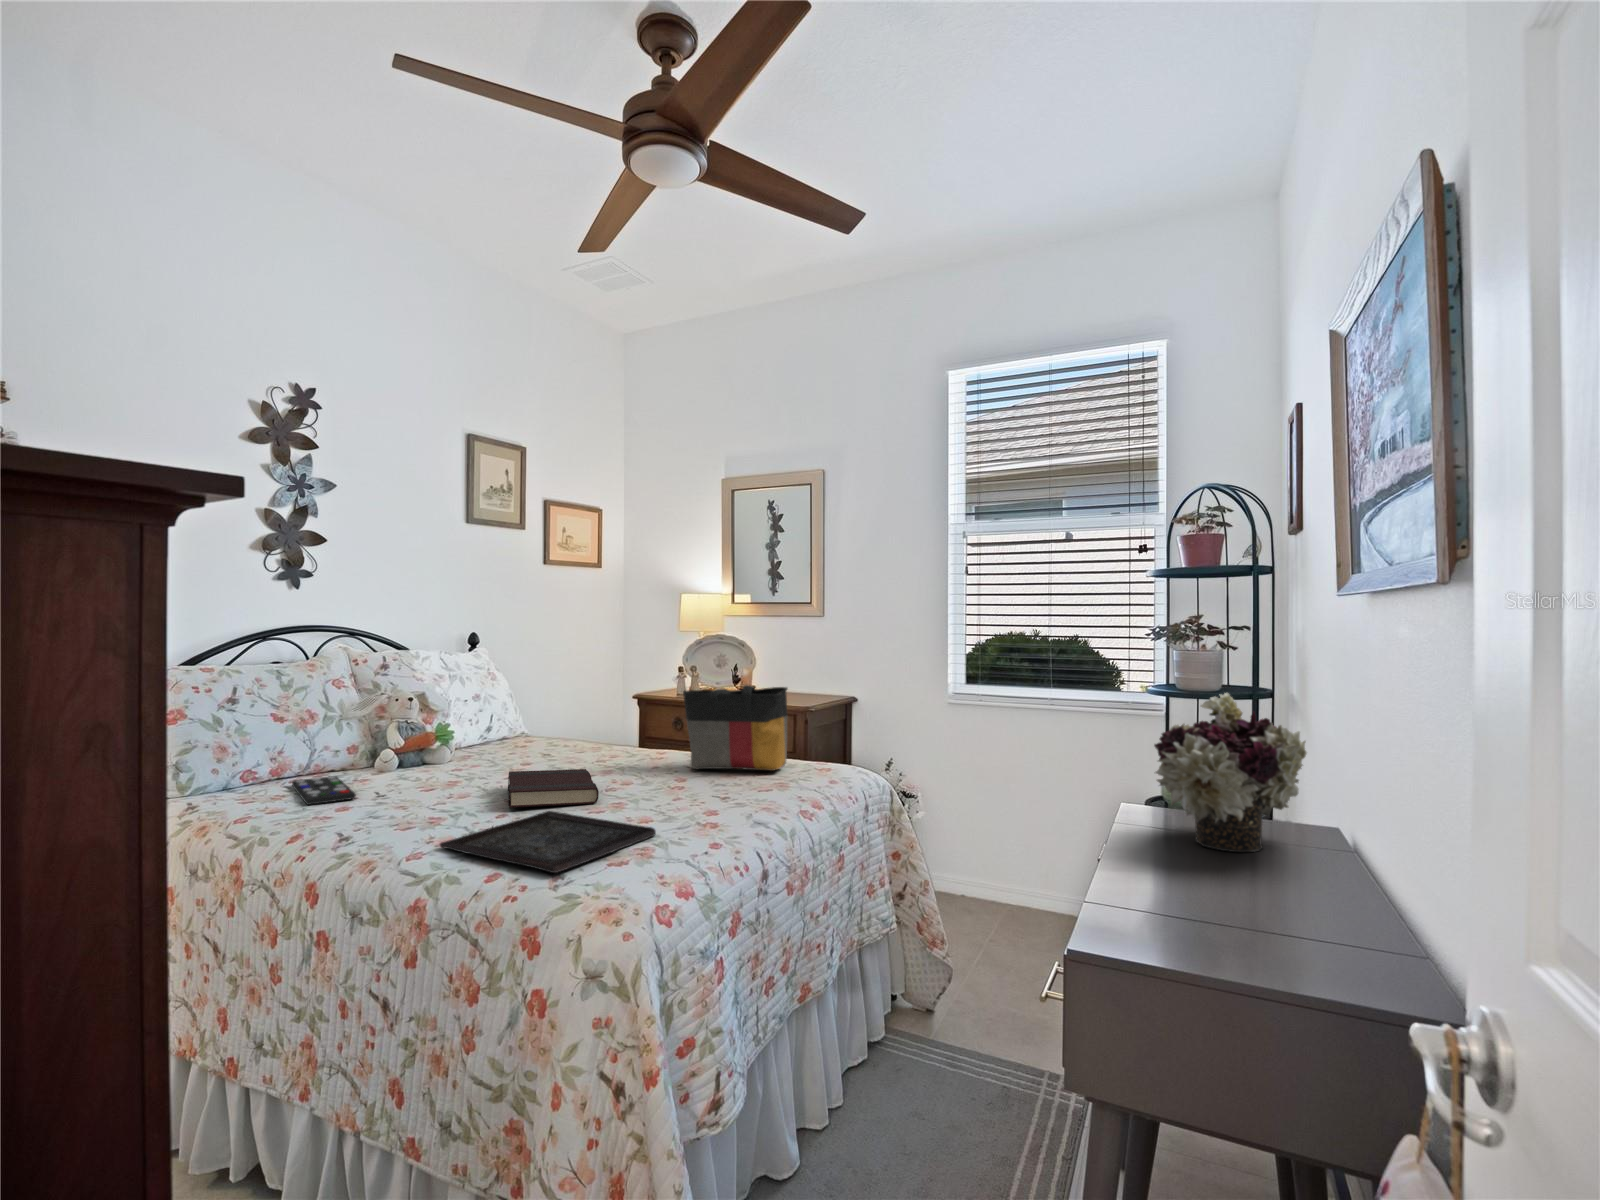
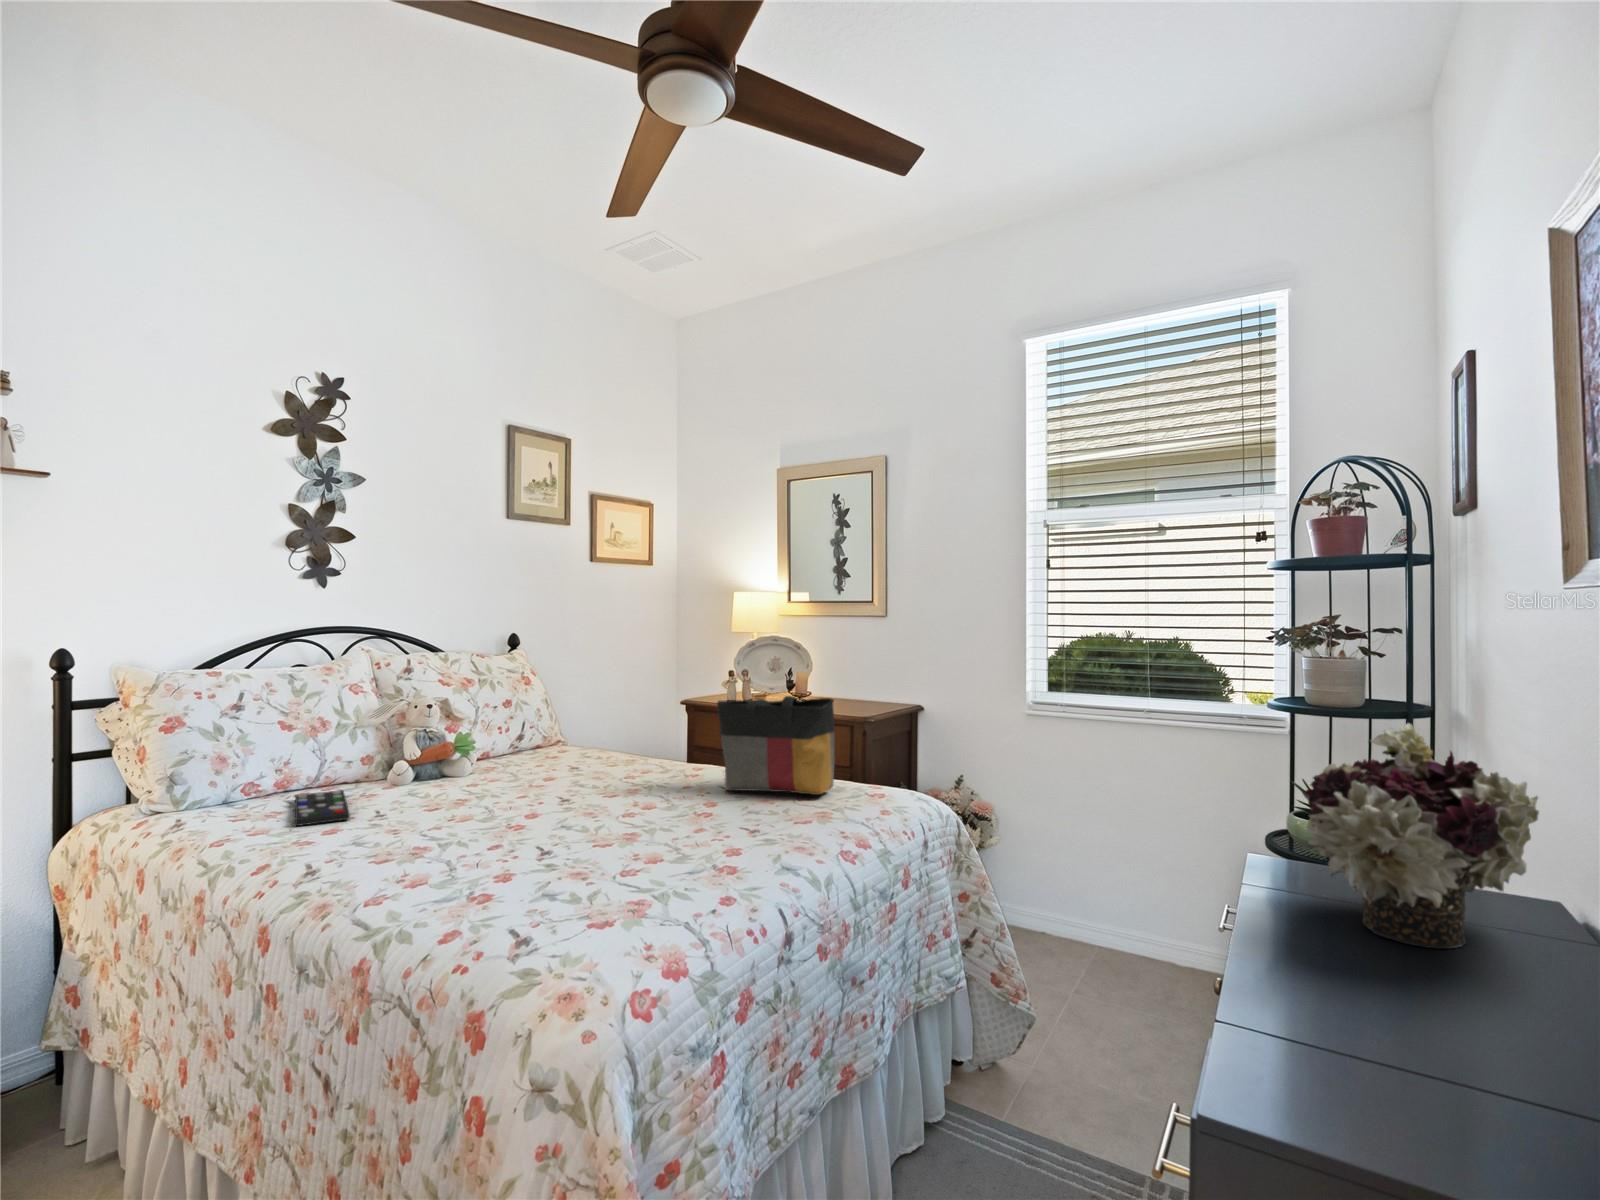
book: present [508,769,599,808] -> none [506,789,610,837]
tray: present [440,811,656,873] -> none [405,843,659,936]

